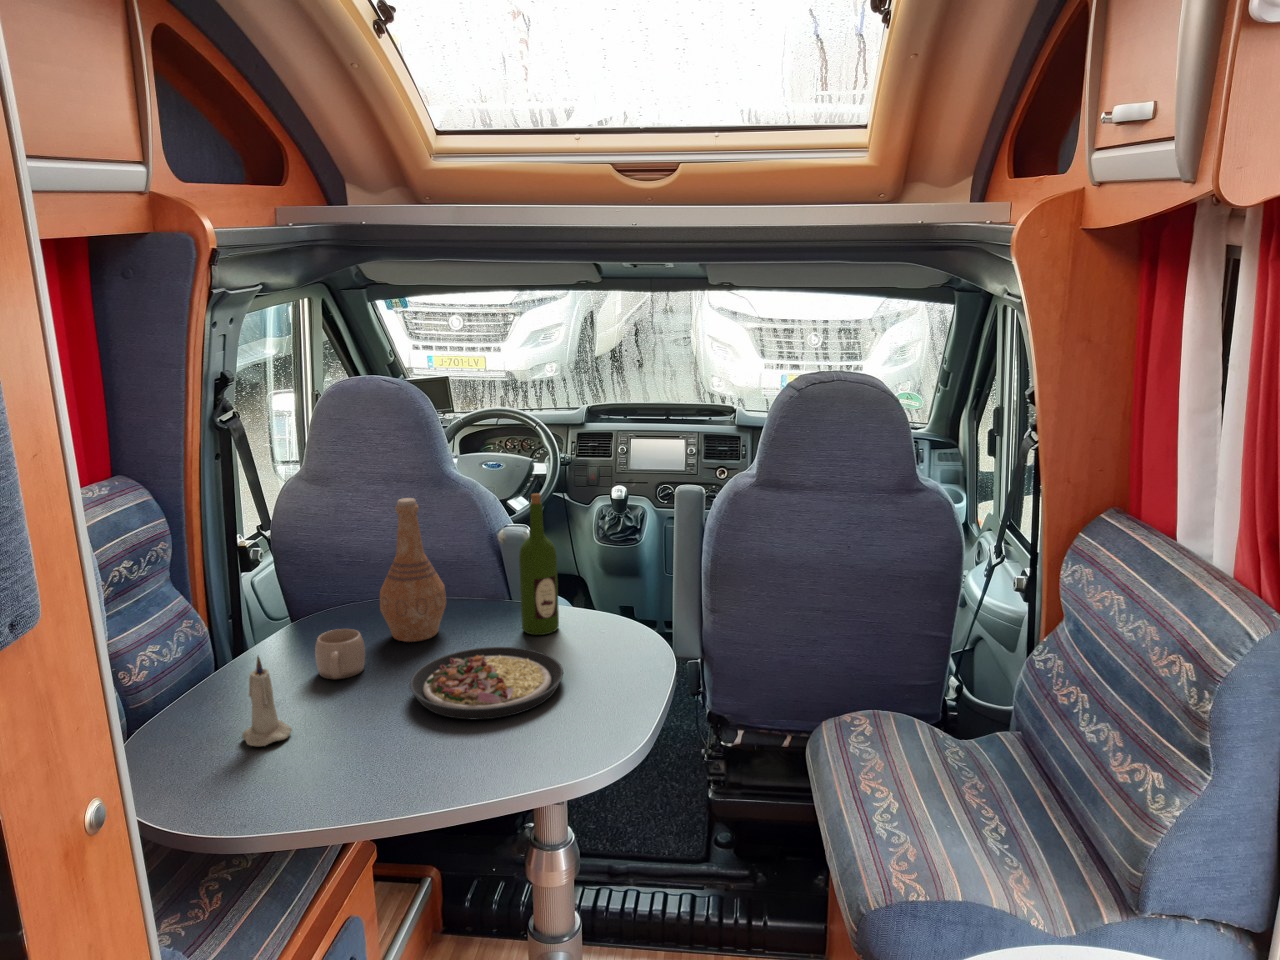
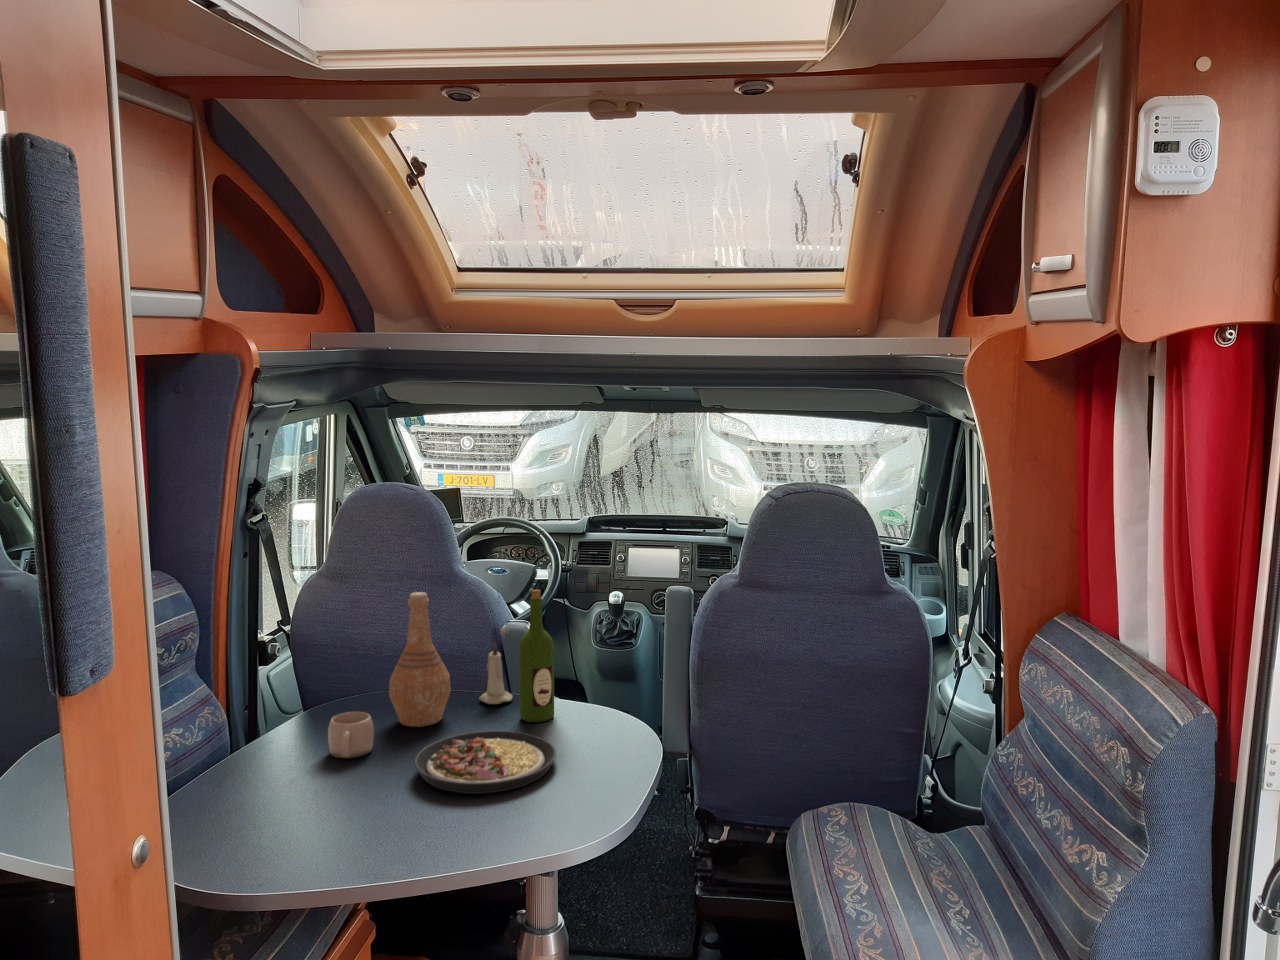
candle: present [242,656,292,746] -> present [480,643,513,704]

